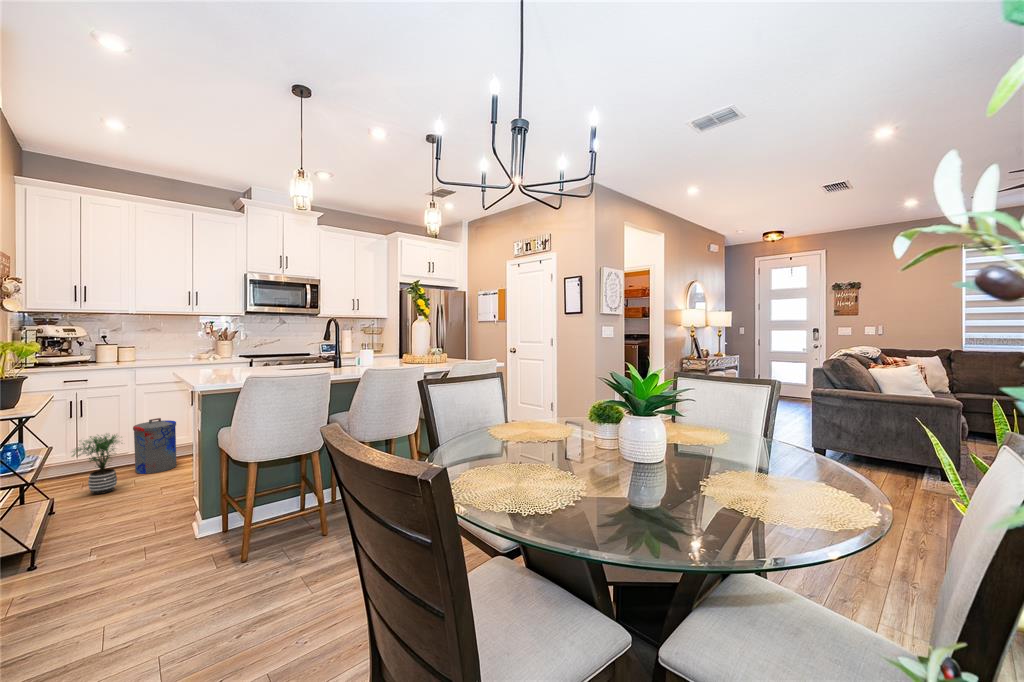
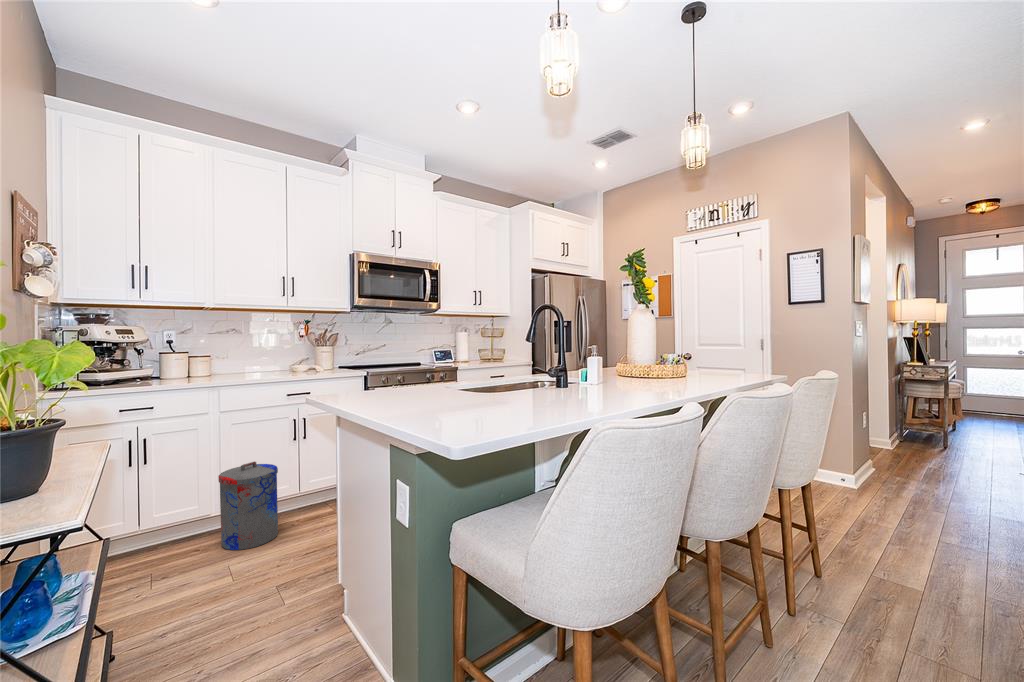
potted plant: present [72,434,118,494] -> none [133,493,221,600]

